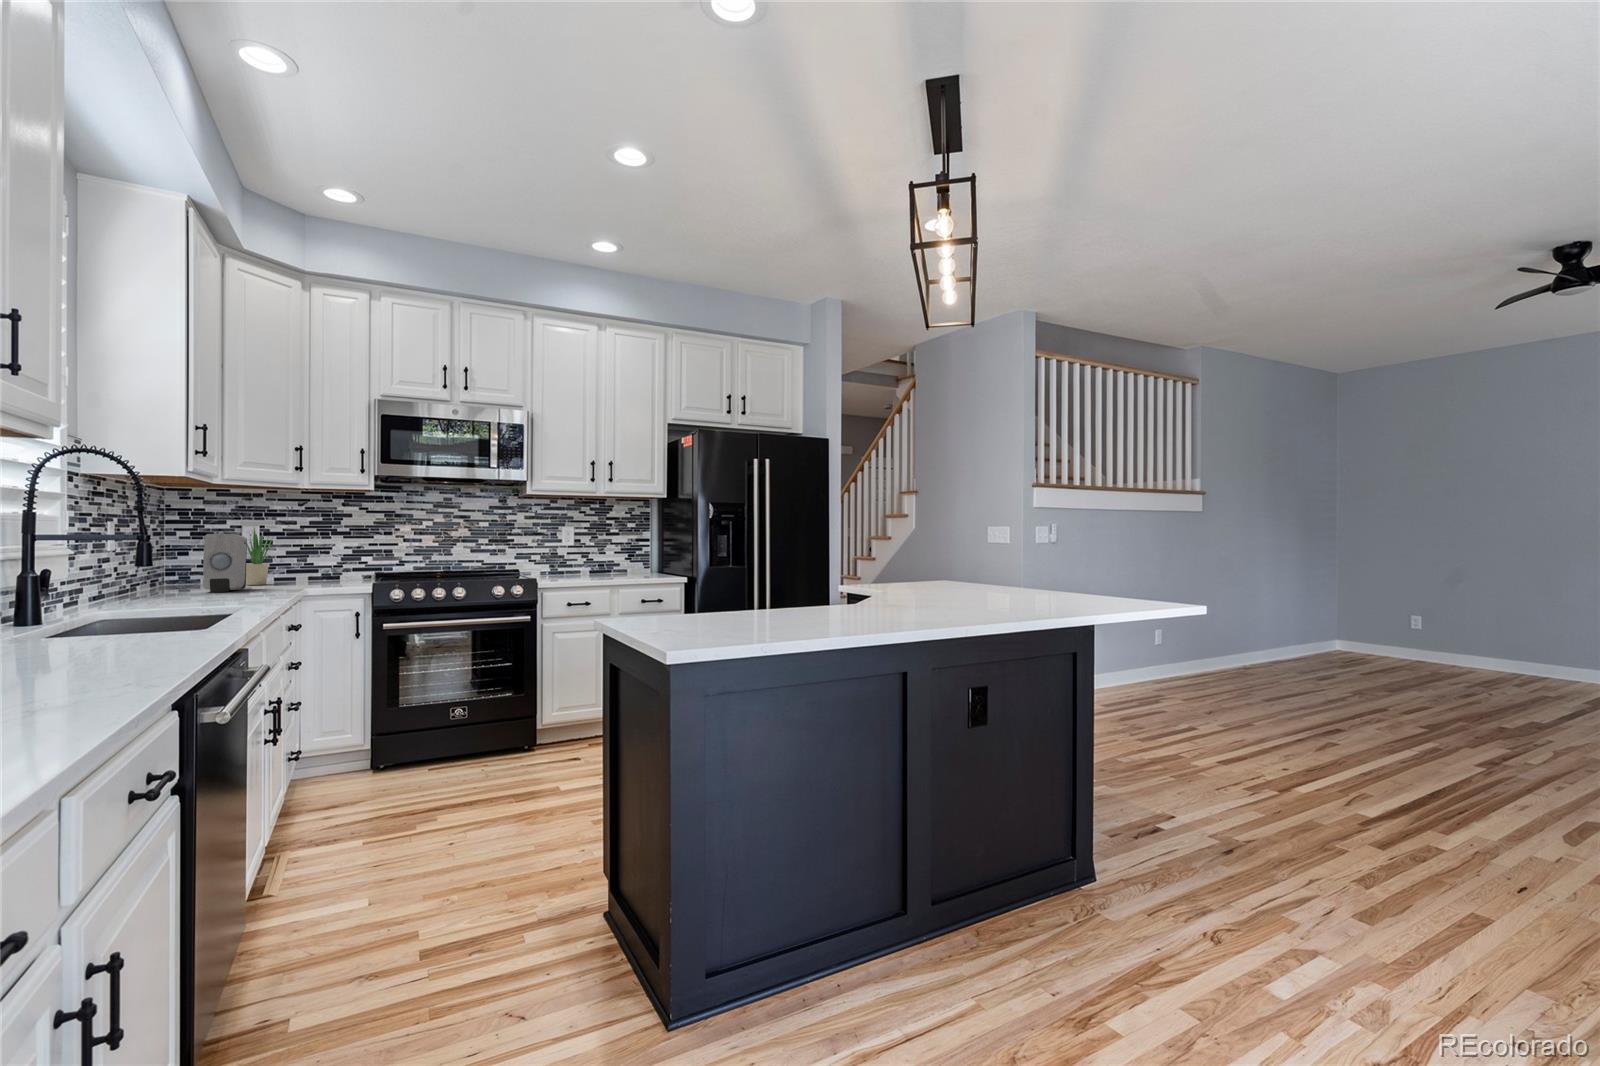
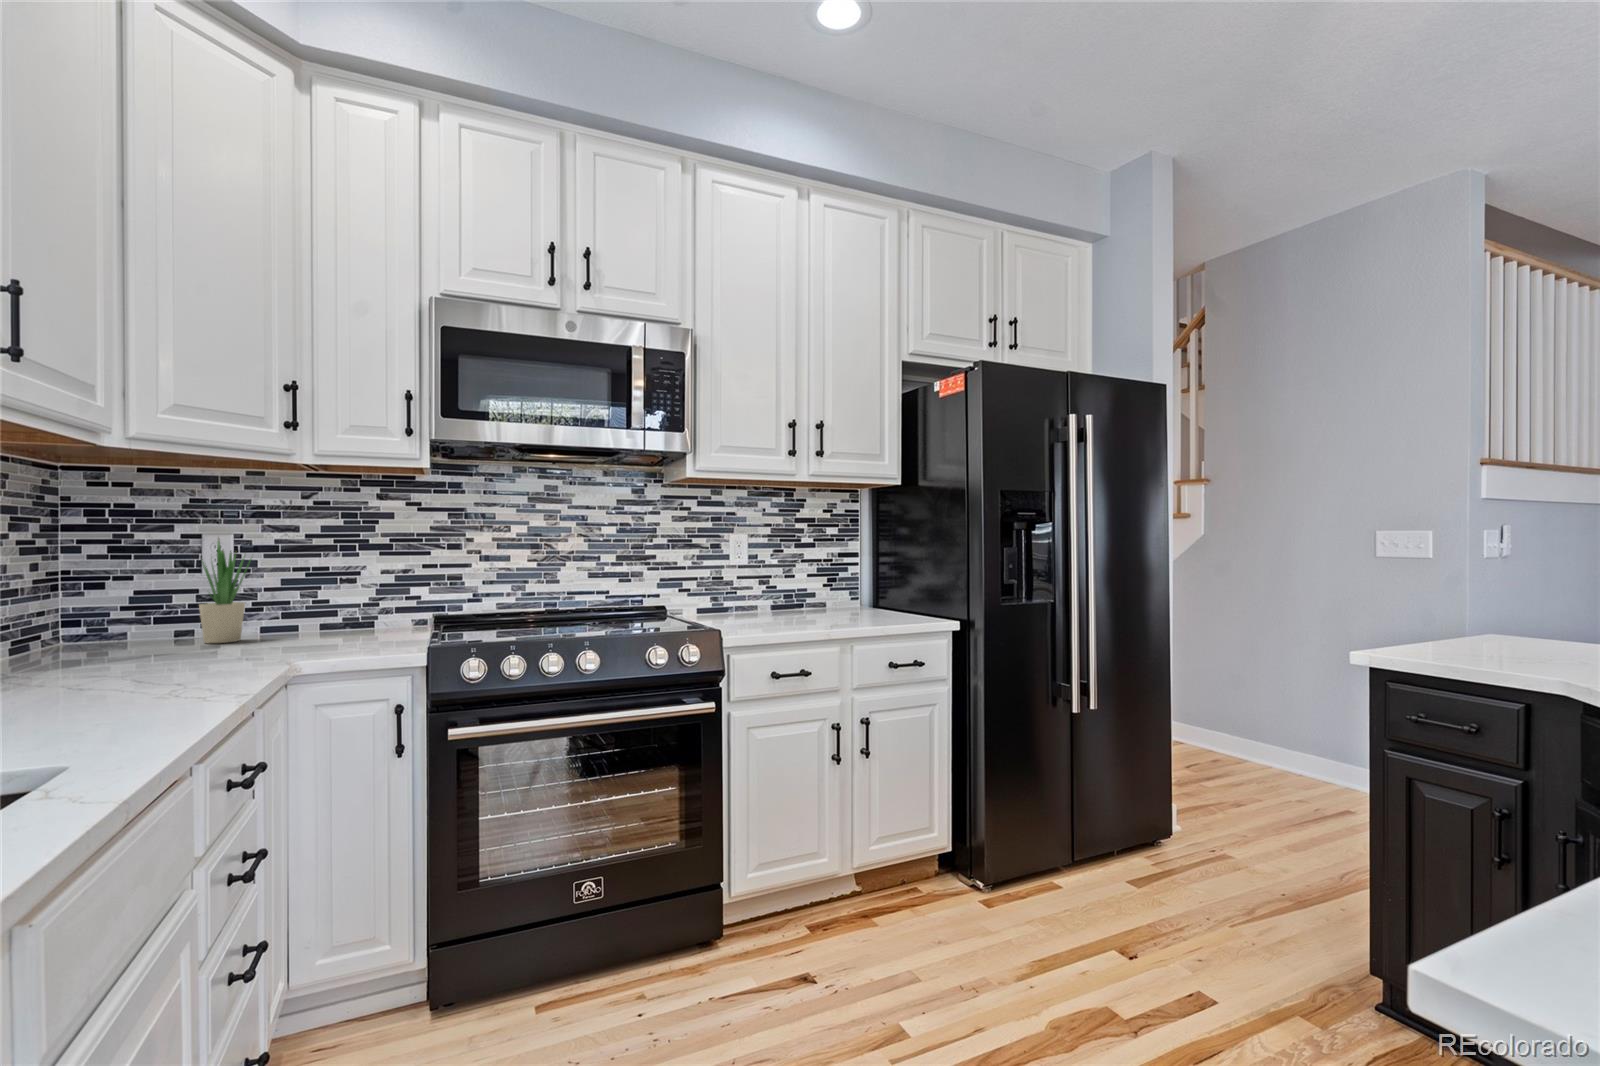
soap dispenser: present [203,534,247,592] -> none [92,551,192,669]

